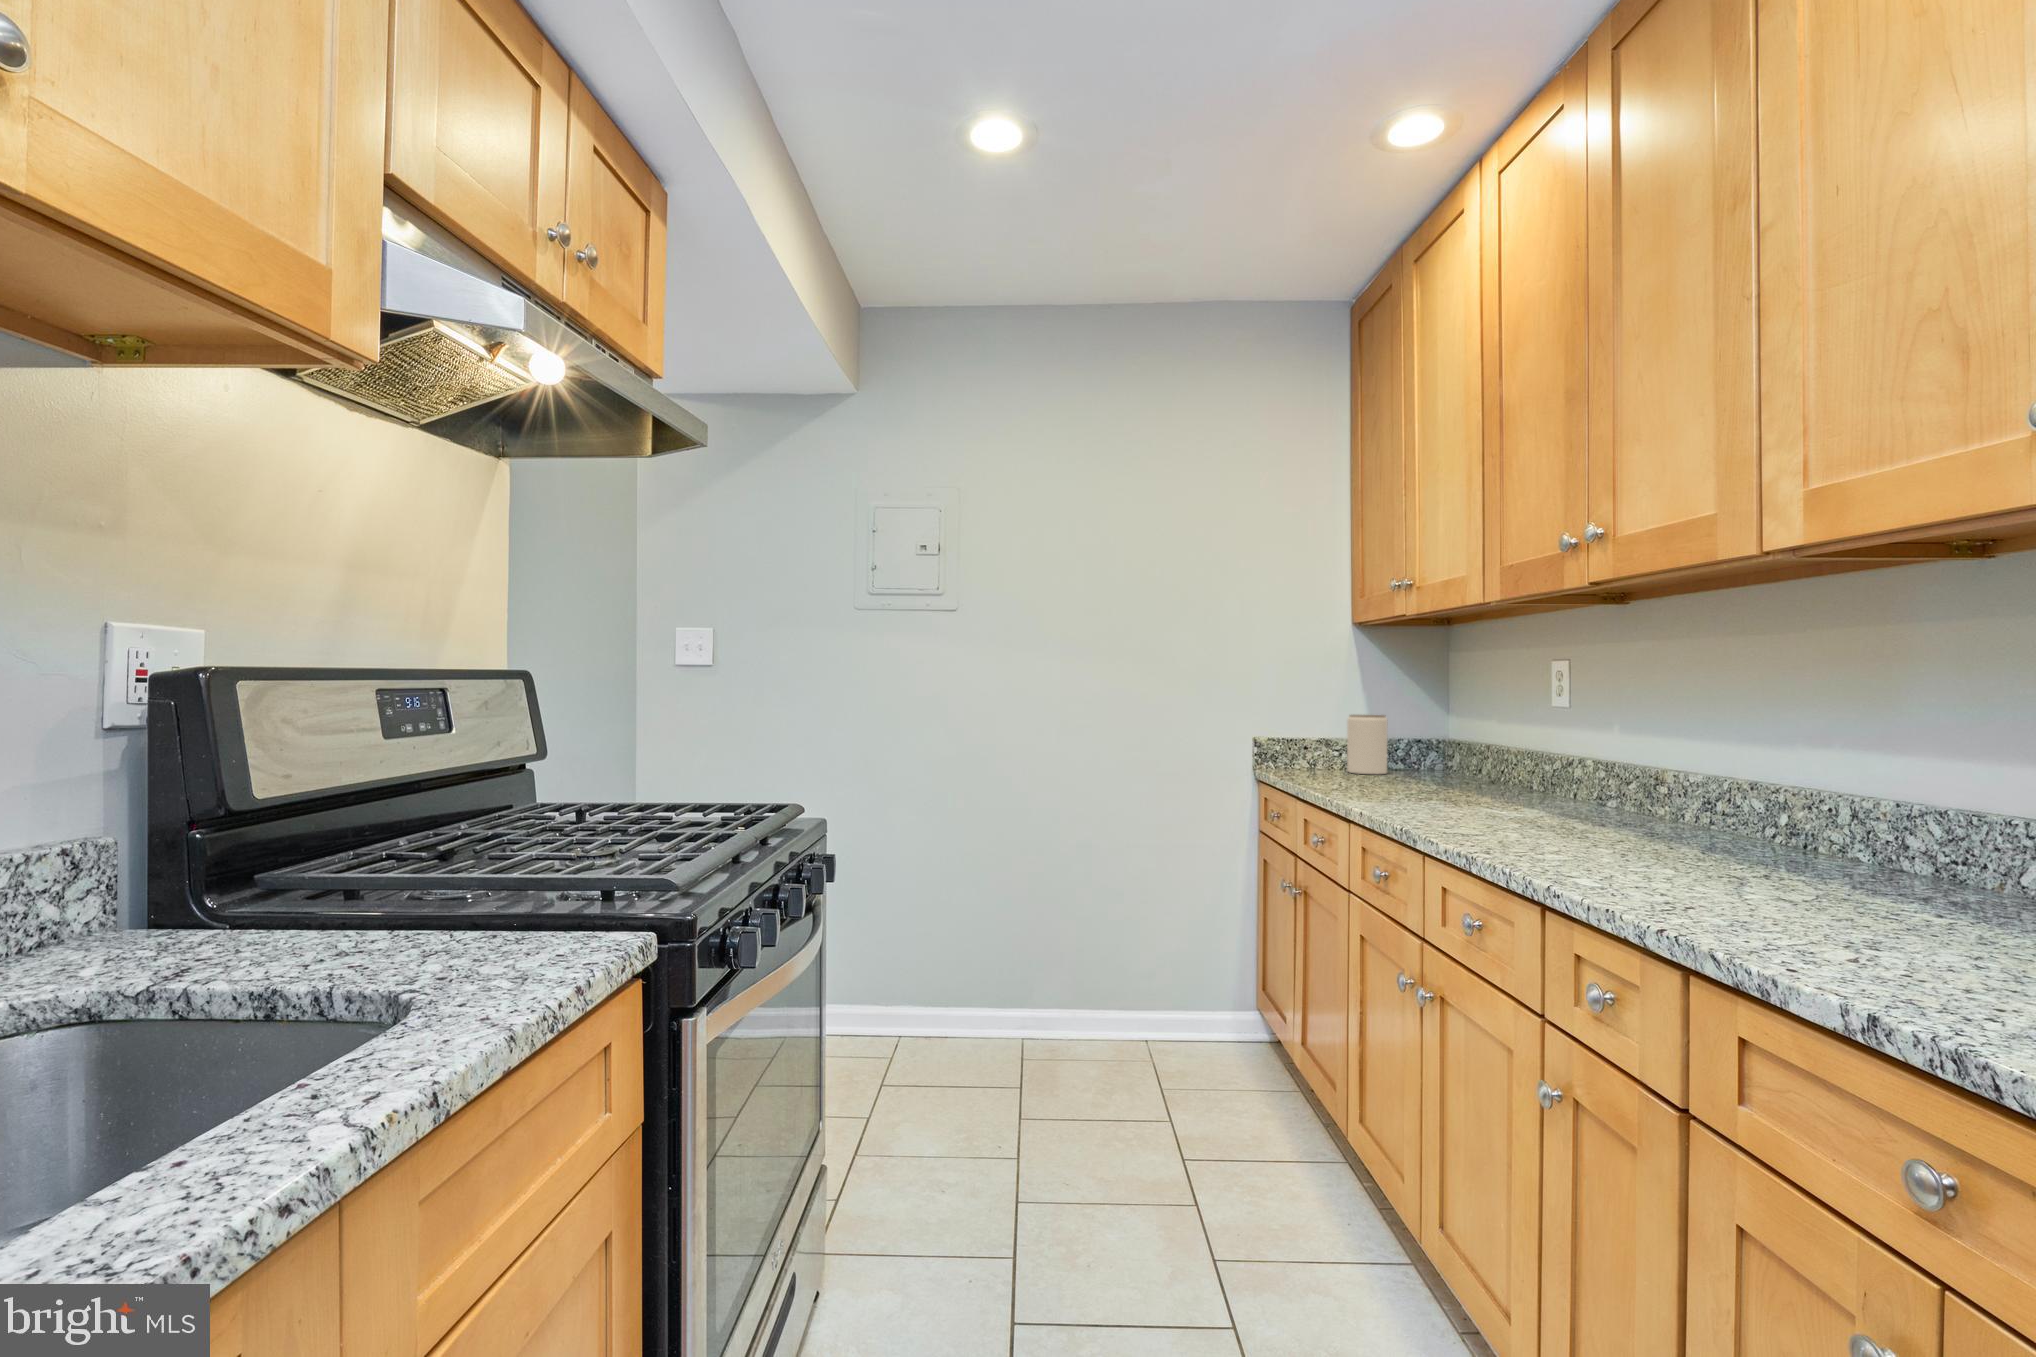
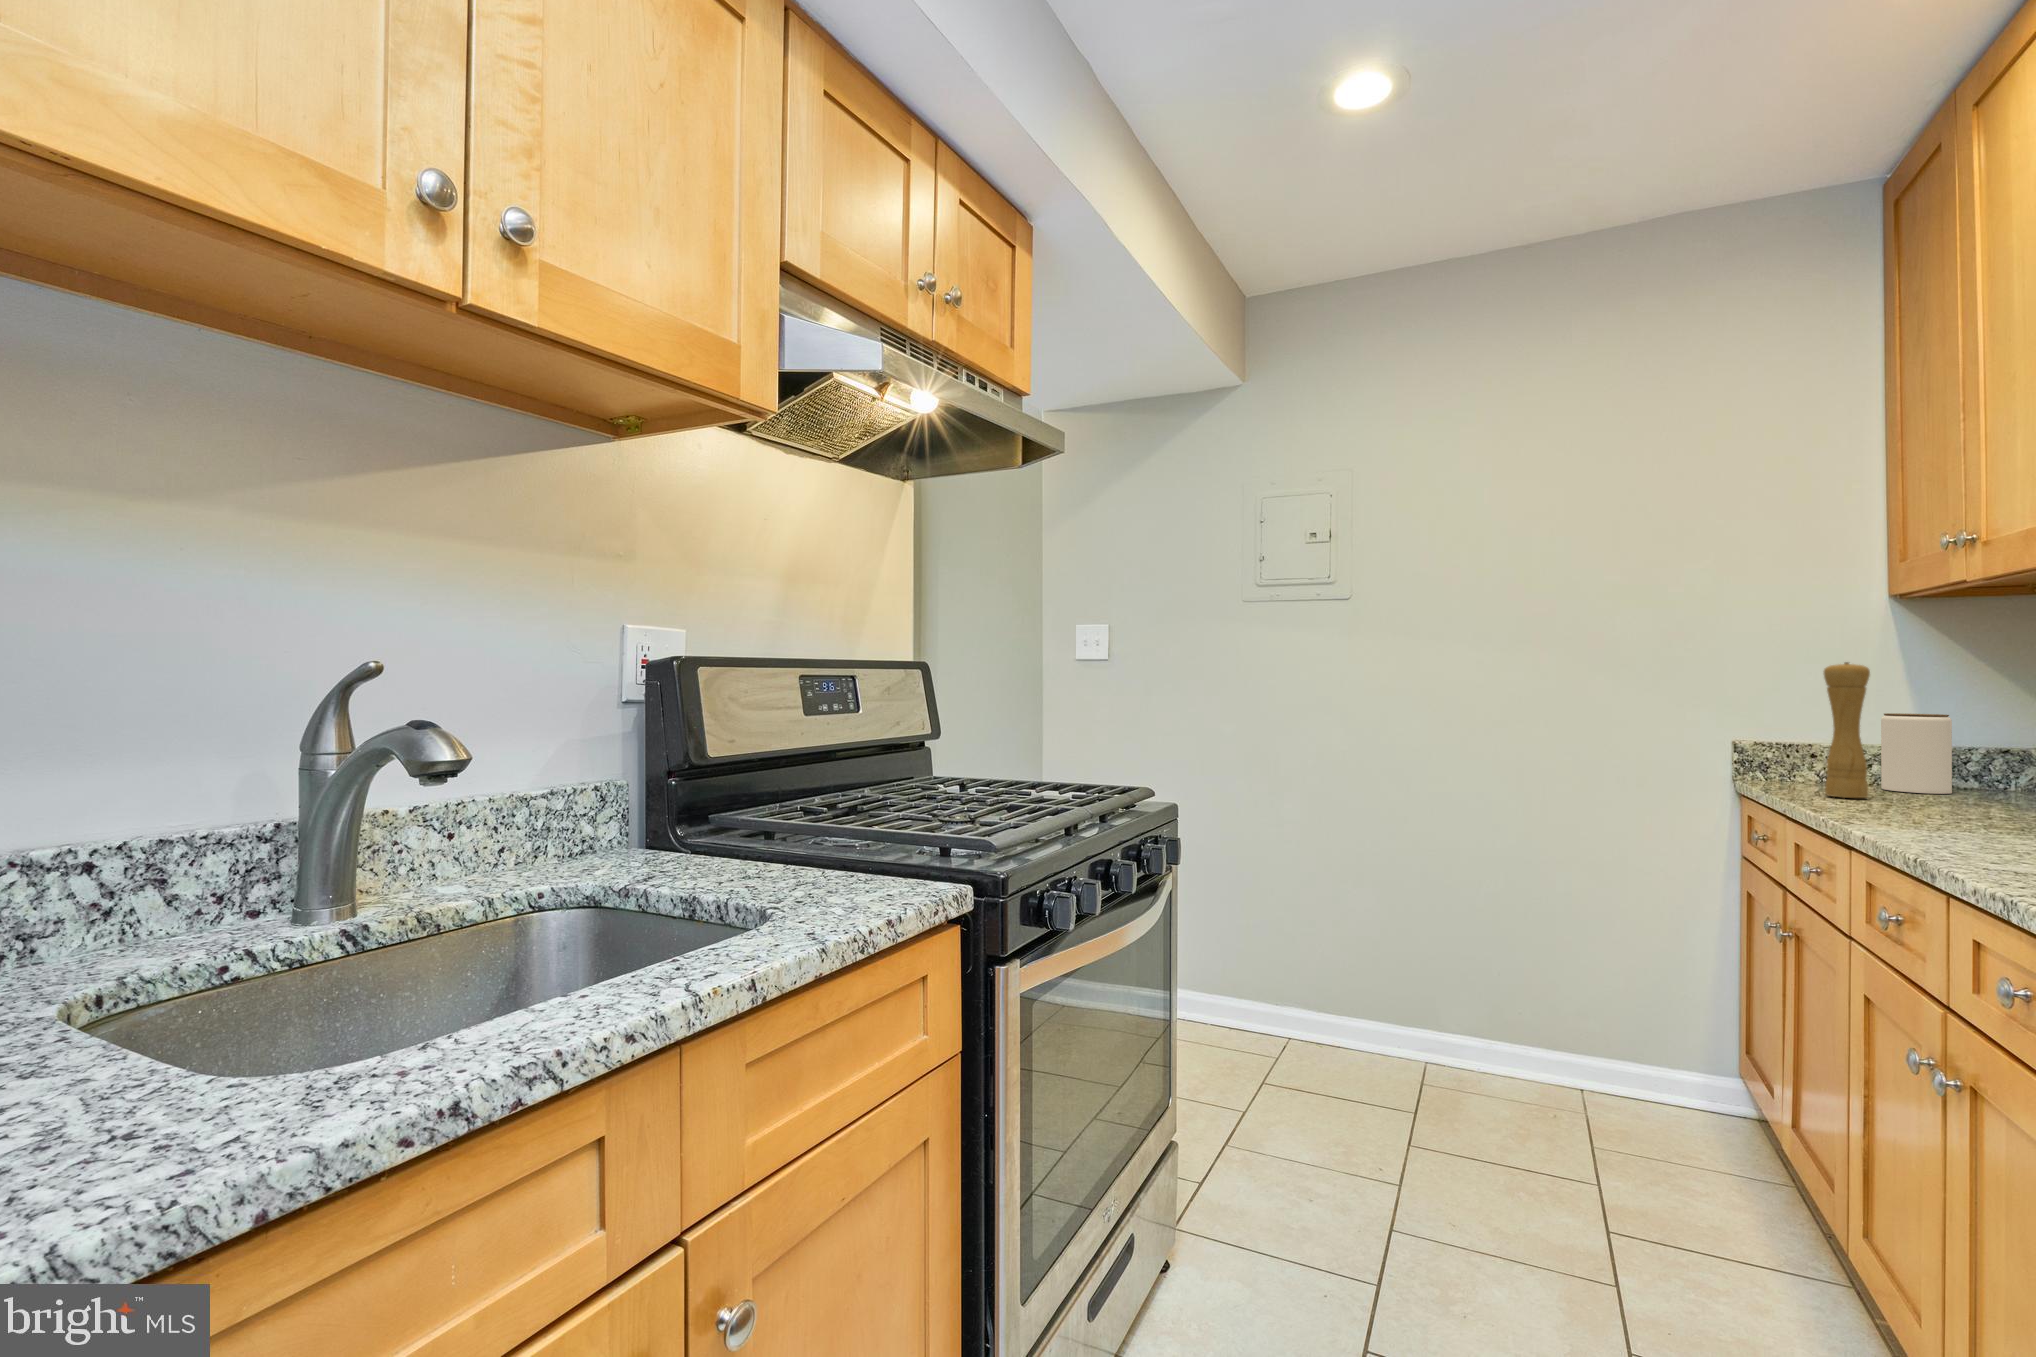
pepper mill: none [1318,676,1346,781] -> present [1824,662,1870,798]

